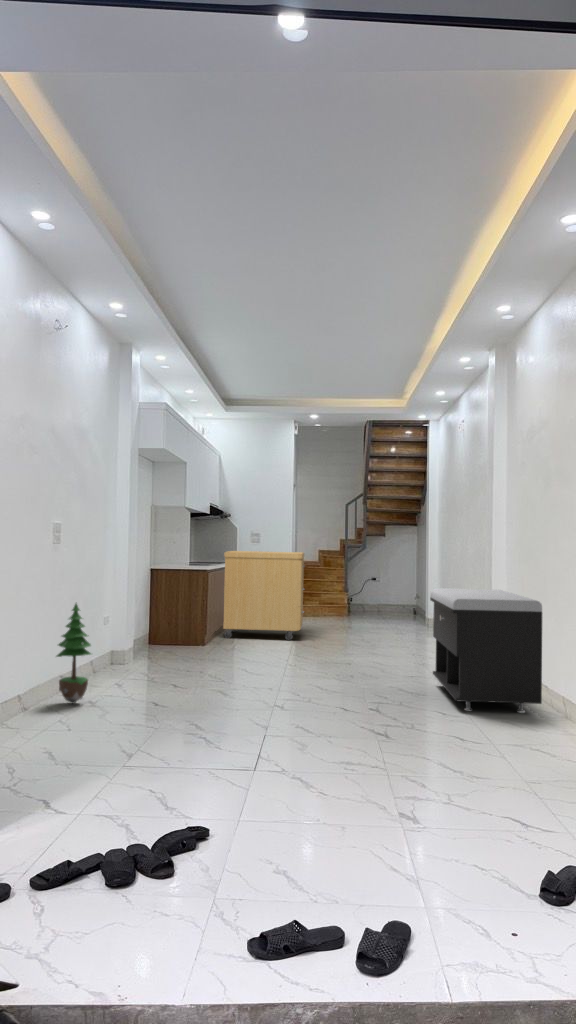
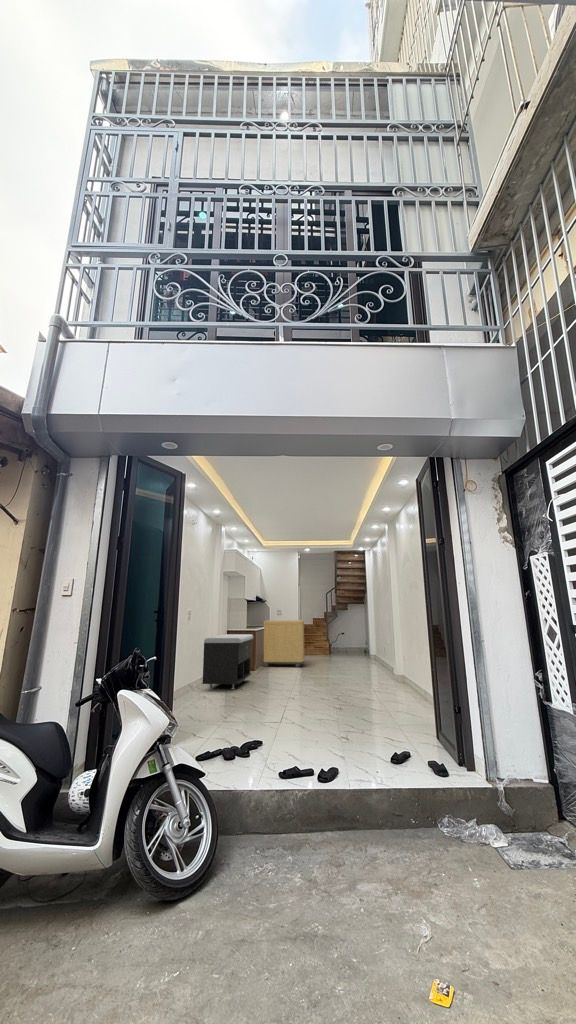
storage bench: present [430,588,542,713] -> present [203,634,253,689]
potted tree: present [57,604,91,703] -> none [187,648,204,698]

